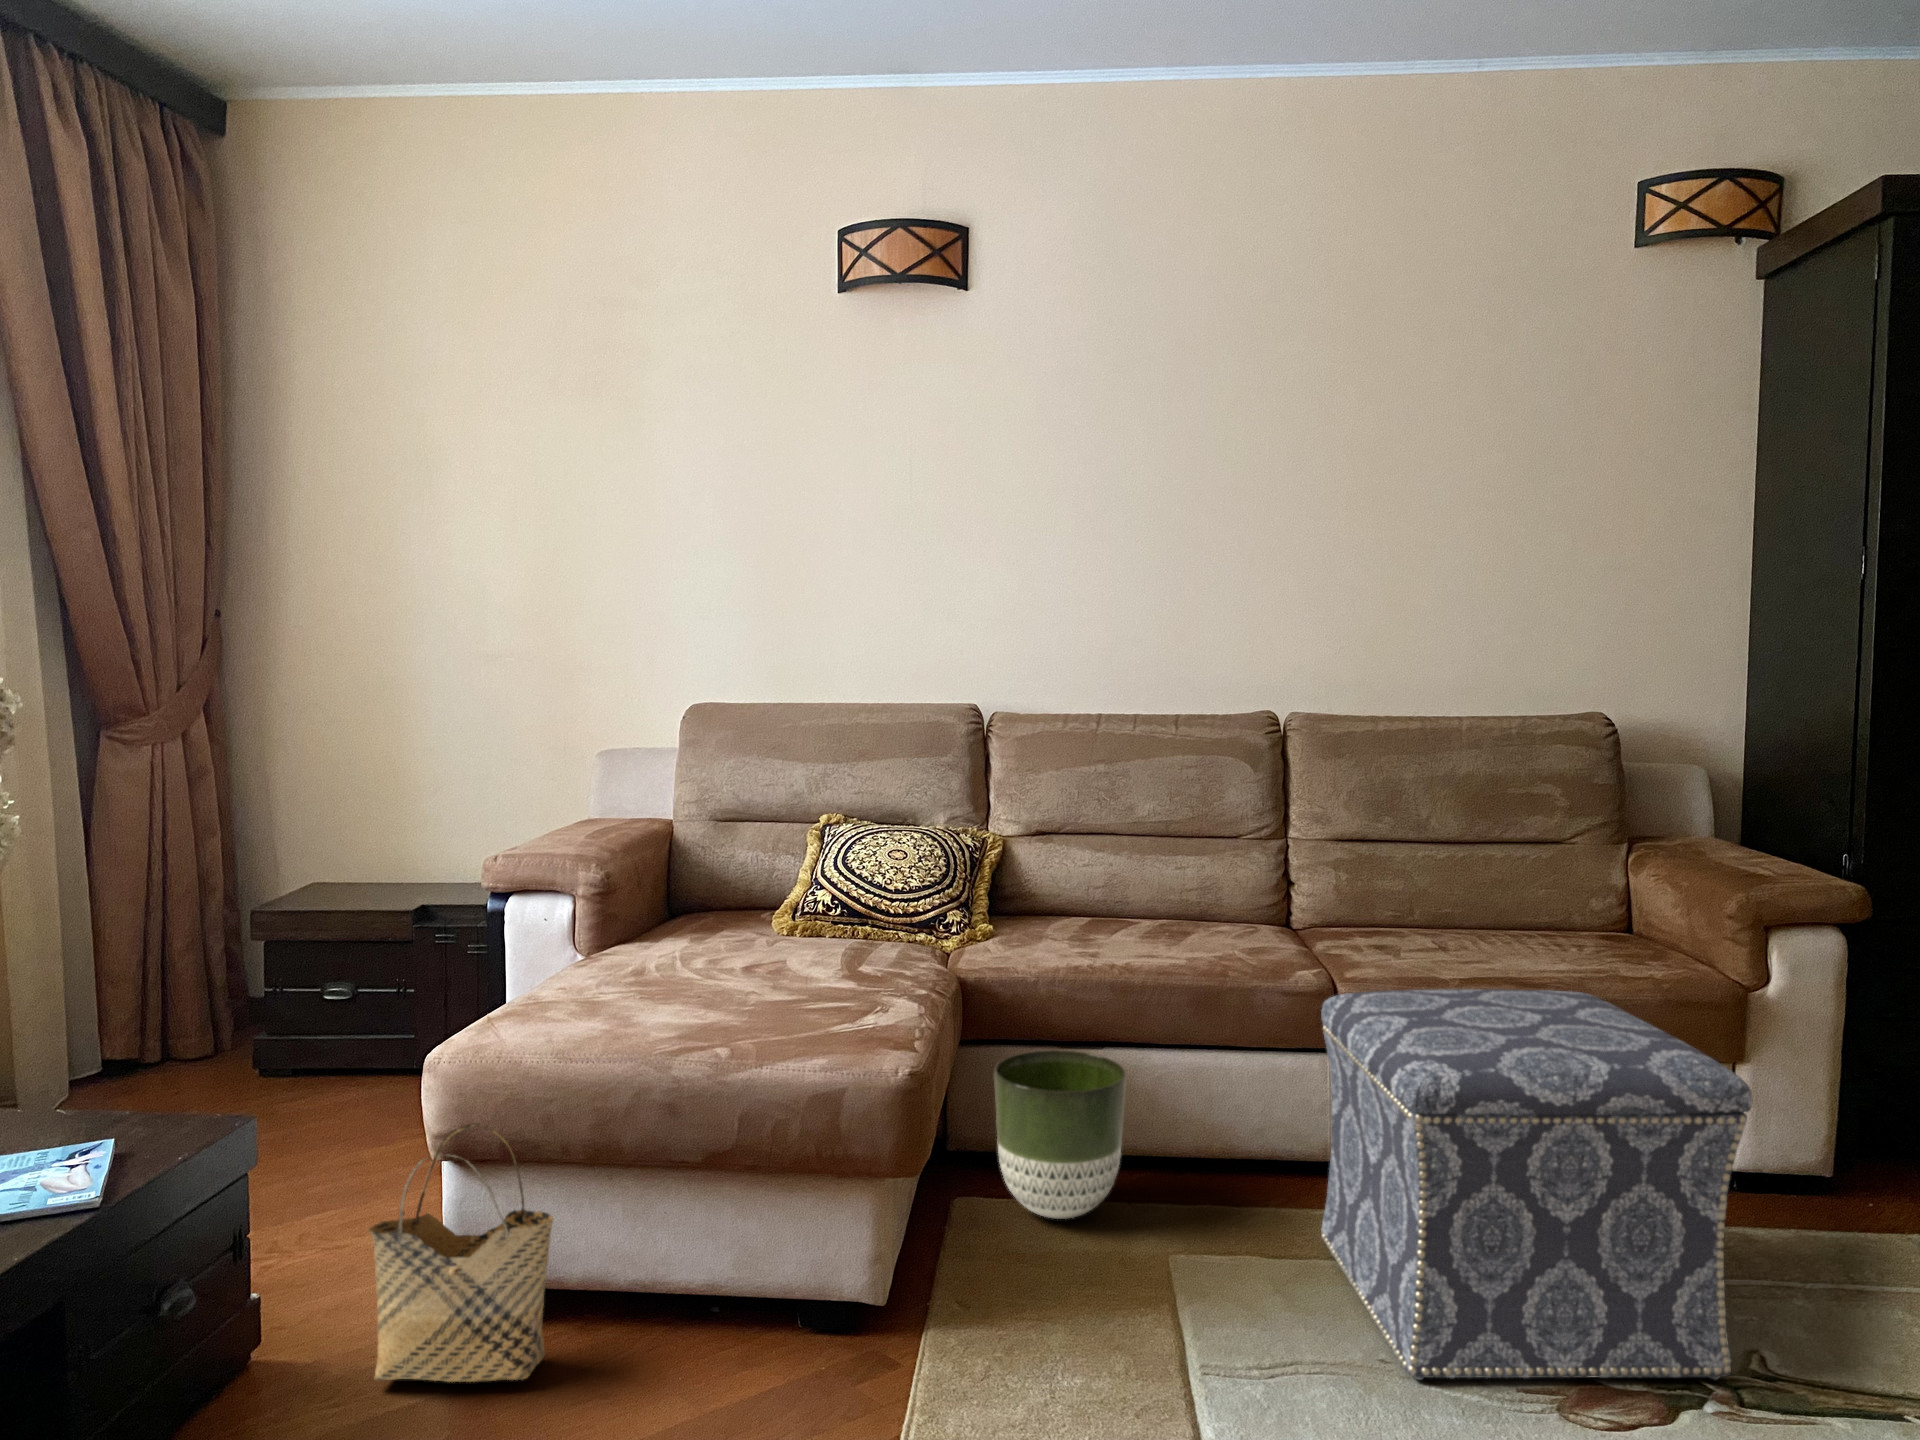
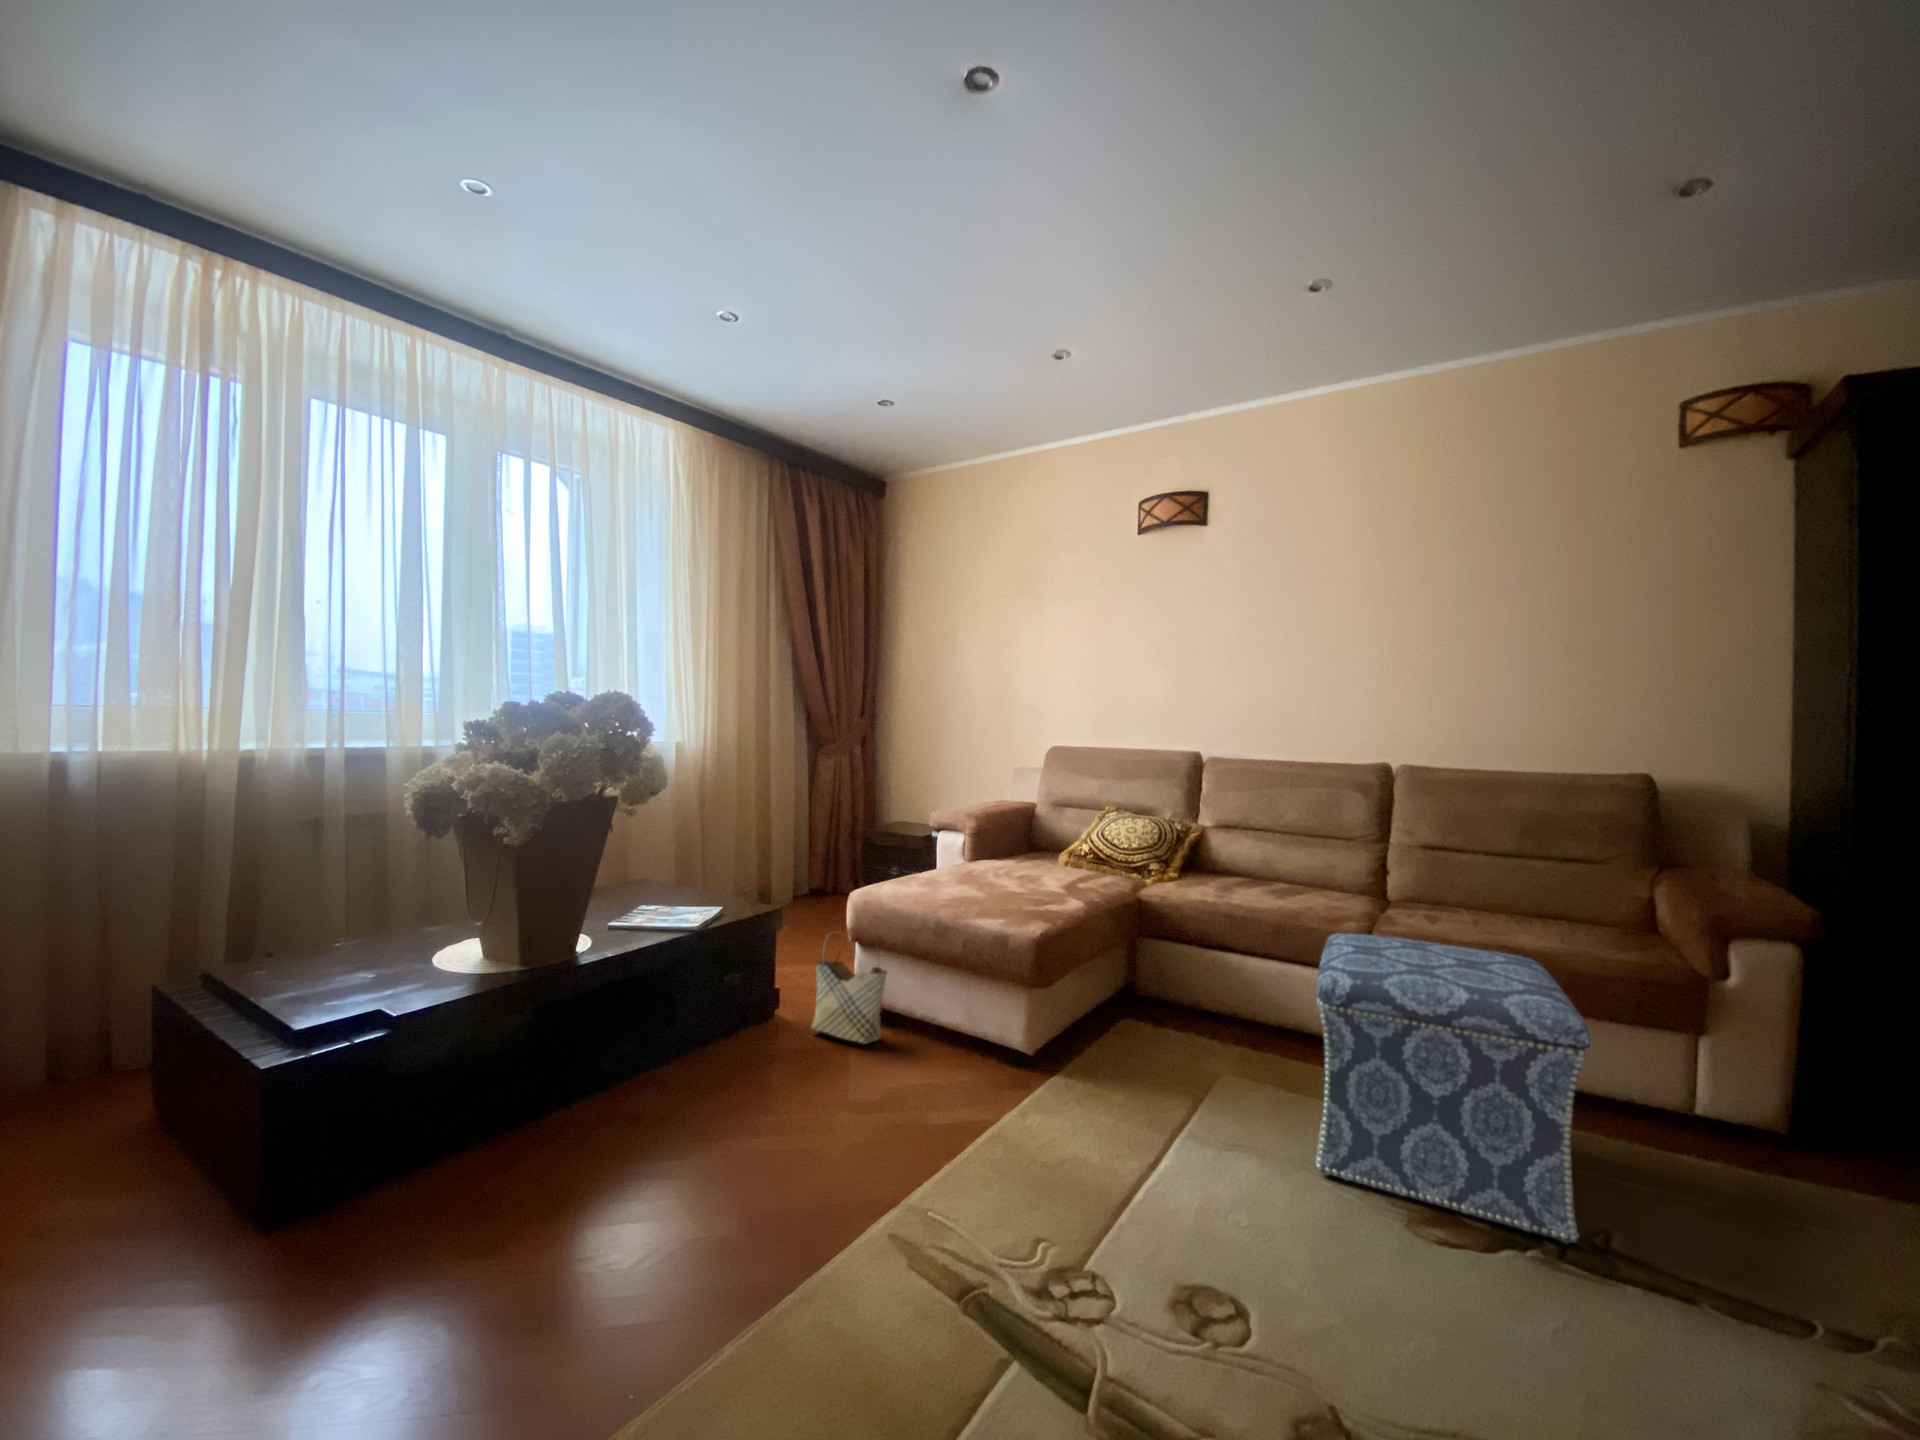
planter: present [994,1050,1126,1219] -> none [1140,945,1217,1042]

